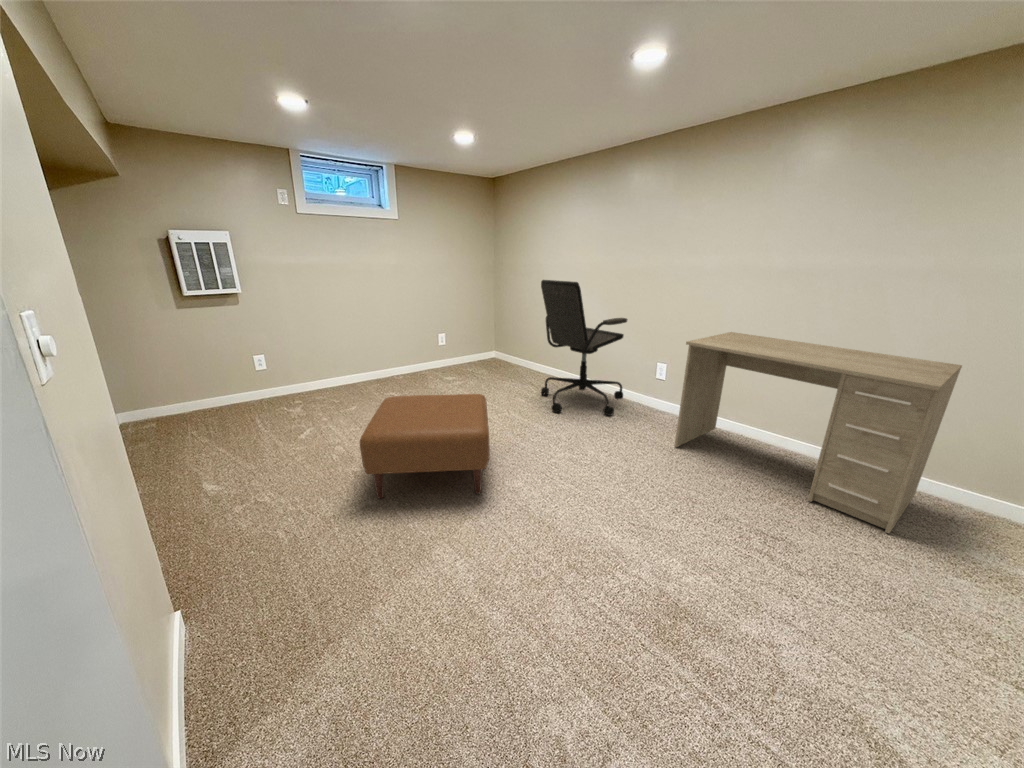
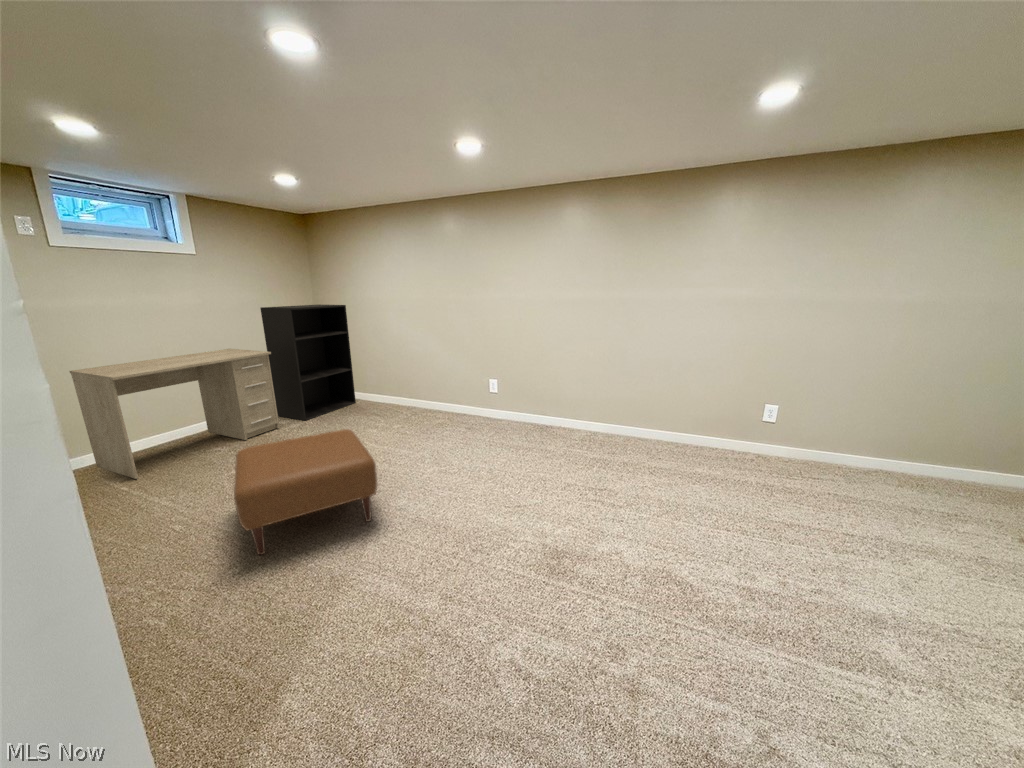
bookshelf: none [444,268,518,379] -> present [260,305,356,421]
office chair: present [541,280,627,416] -> none [383,316,467,437]
desk: present [675,332,962,533] -> present [69,349,280,479]

